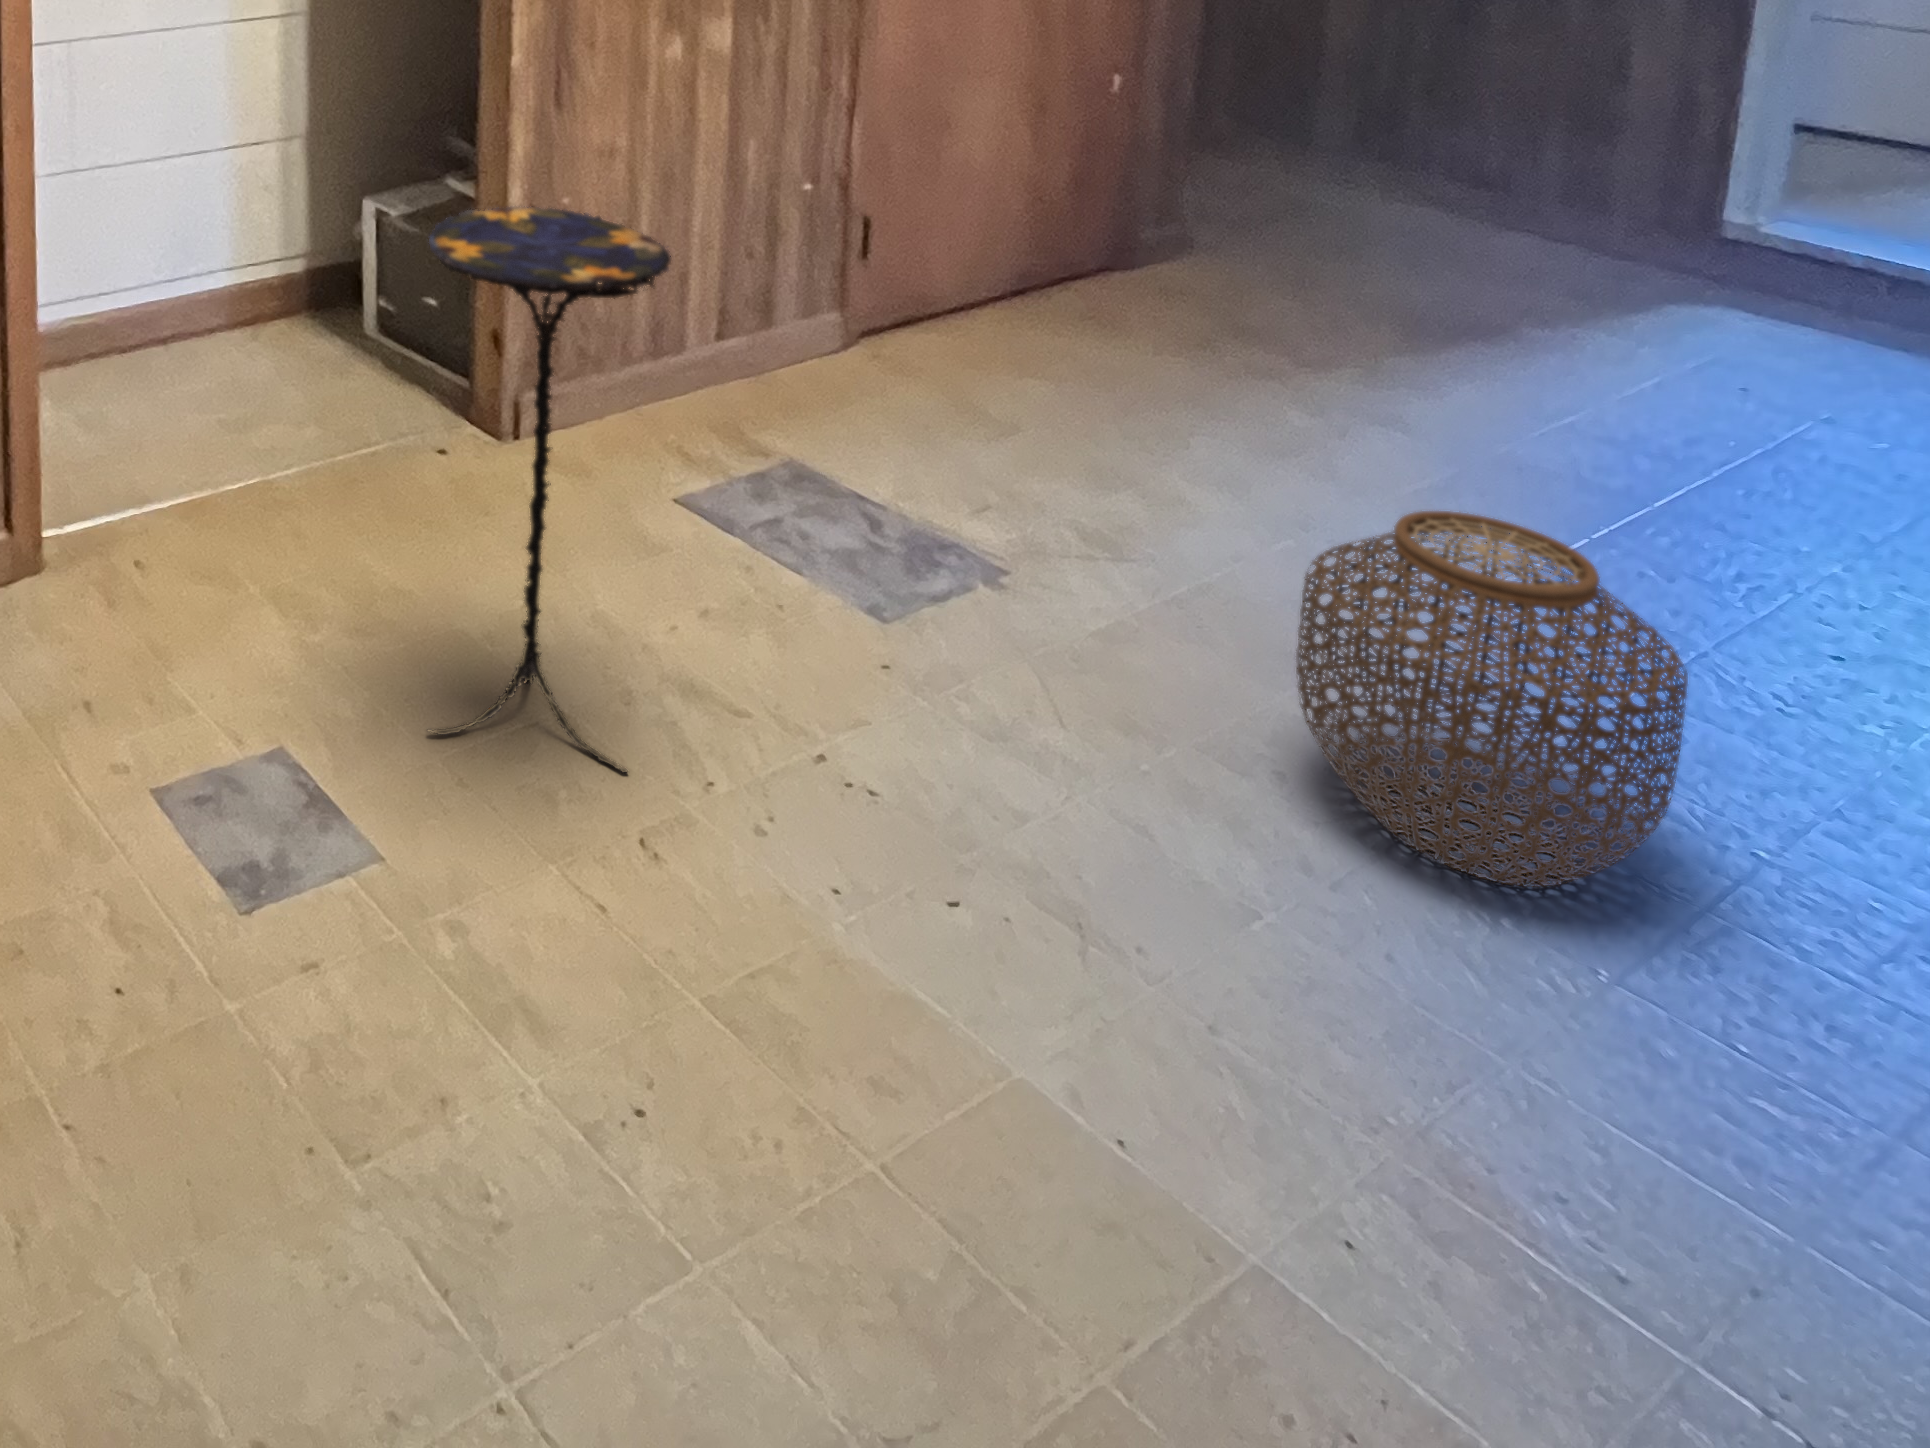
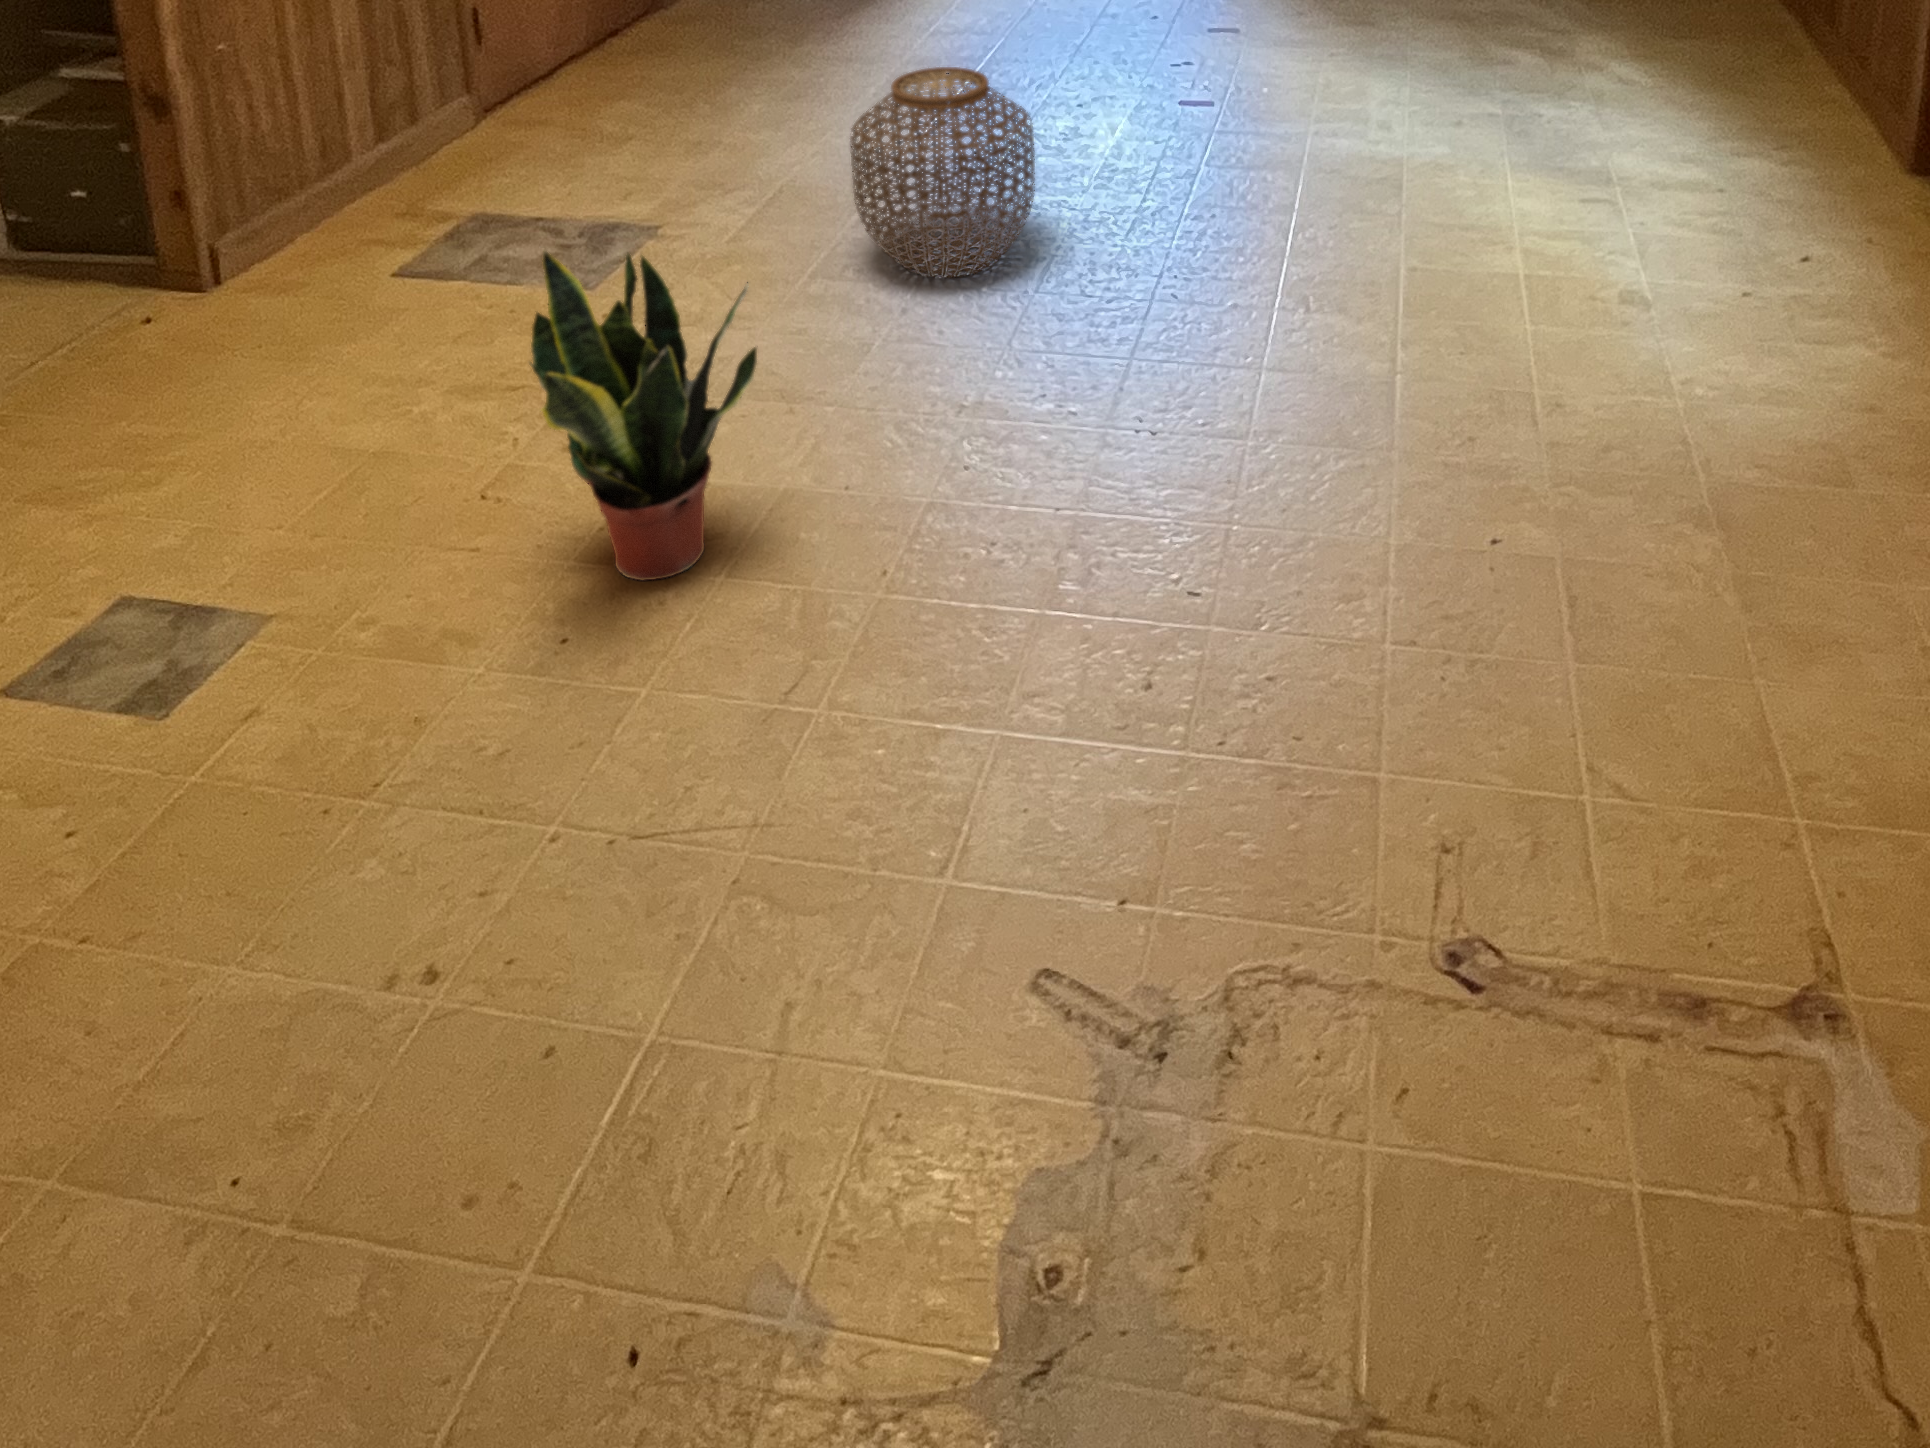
side table: present [429,206,671,773] -> none [172,22,453,517]
potted plant: none [660,591,1016,1117] -> present [530,252,758,581]

